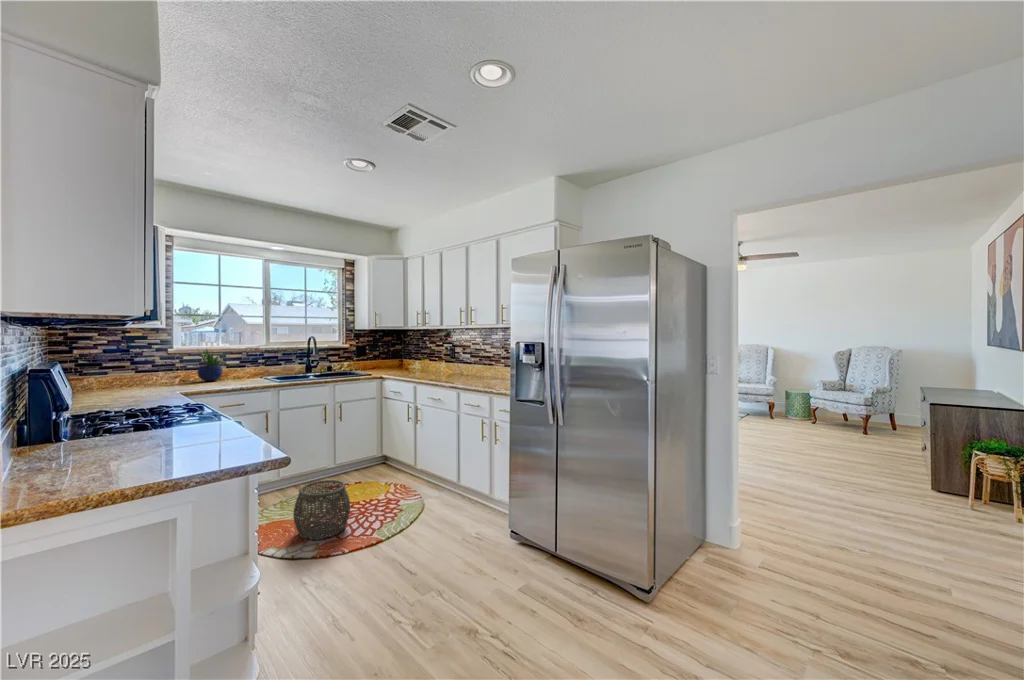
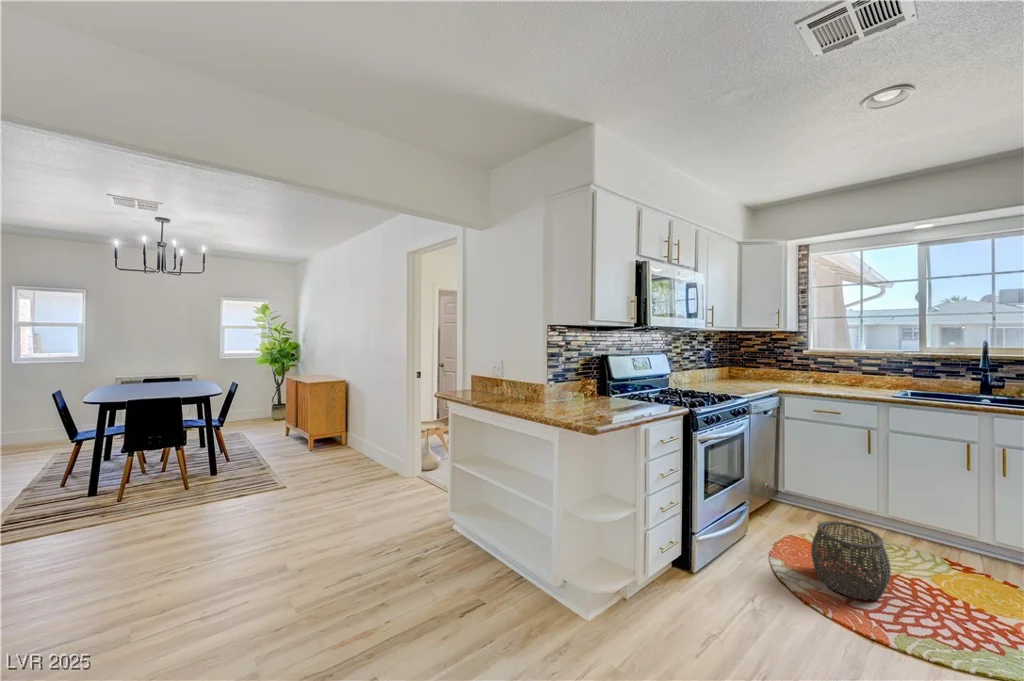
potted plant: present [197,350,225,381] -> none [825,350,857,385]

